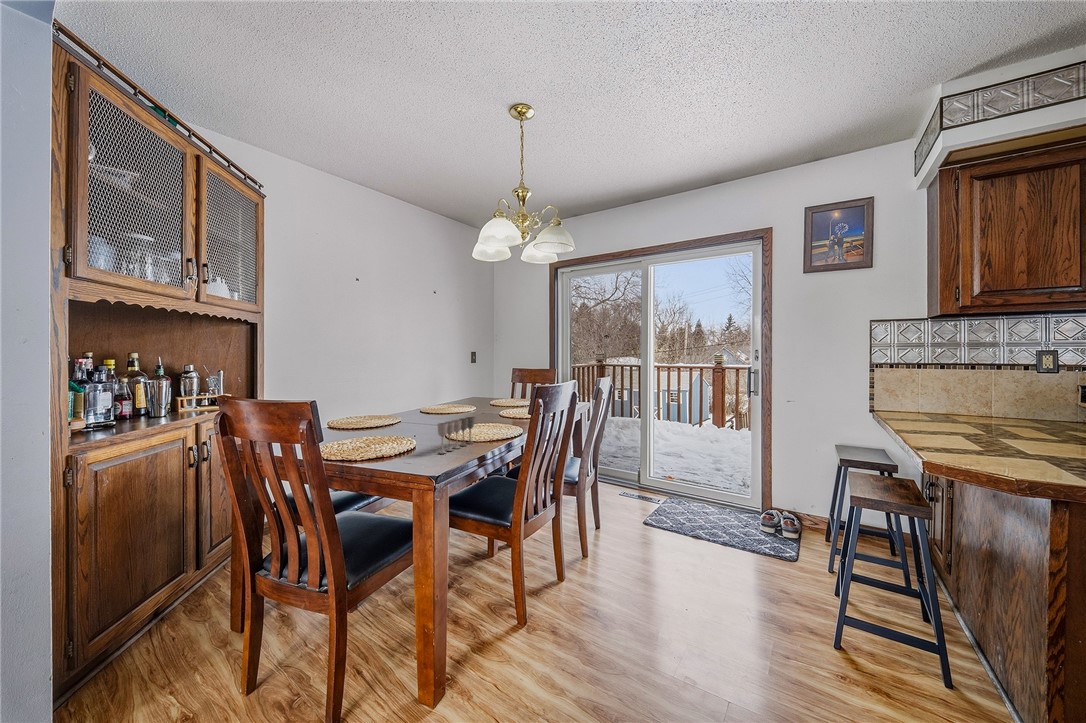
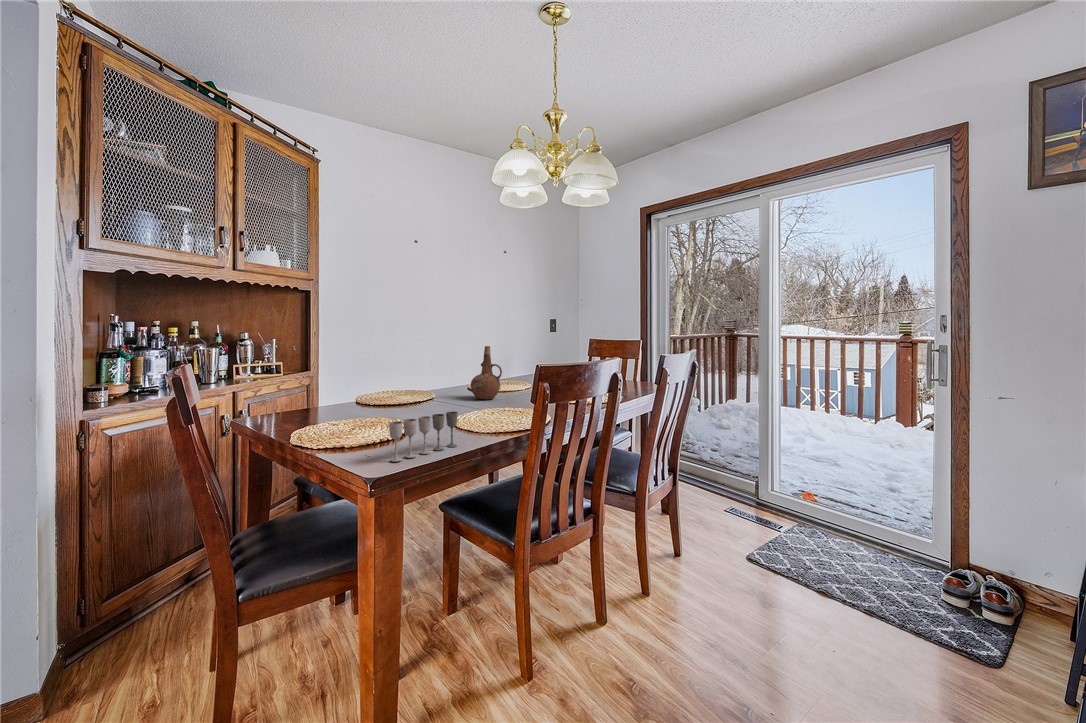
ceramic pitcher: none [435,373,462,417] -> present [471,346,502,399]

